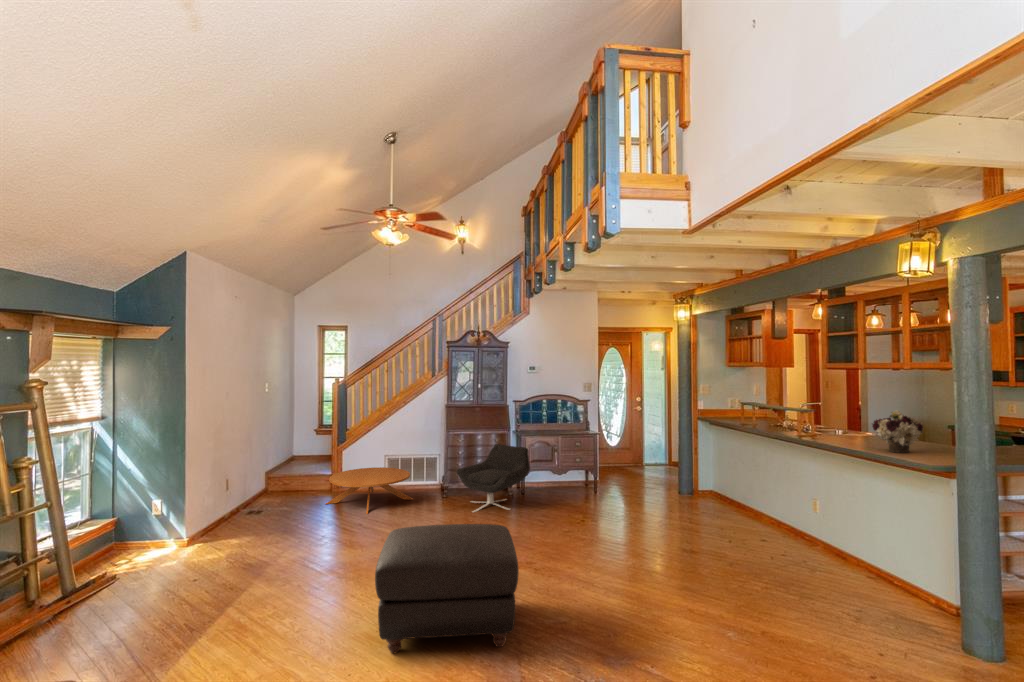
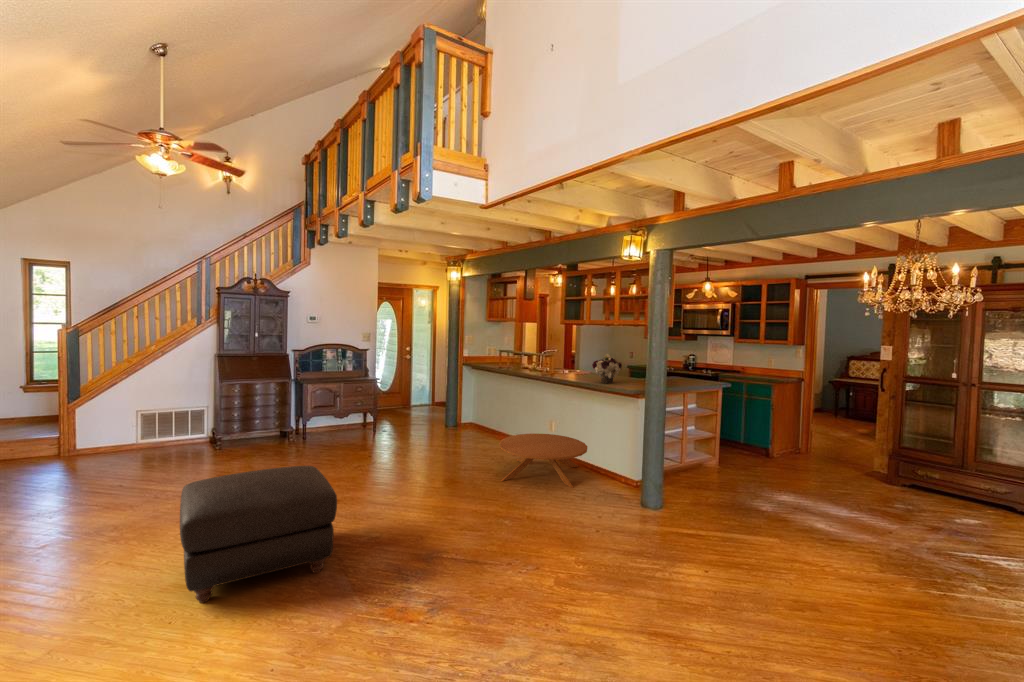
lounge chair: present [457,444,530,512] -> none [233,393,315,461]
coffee table: present [326,467,413,514] -> present [499,434,587,488]

